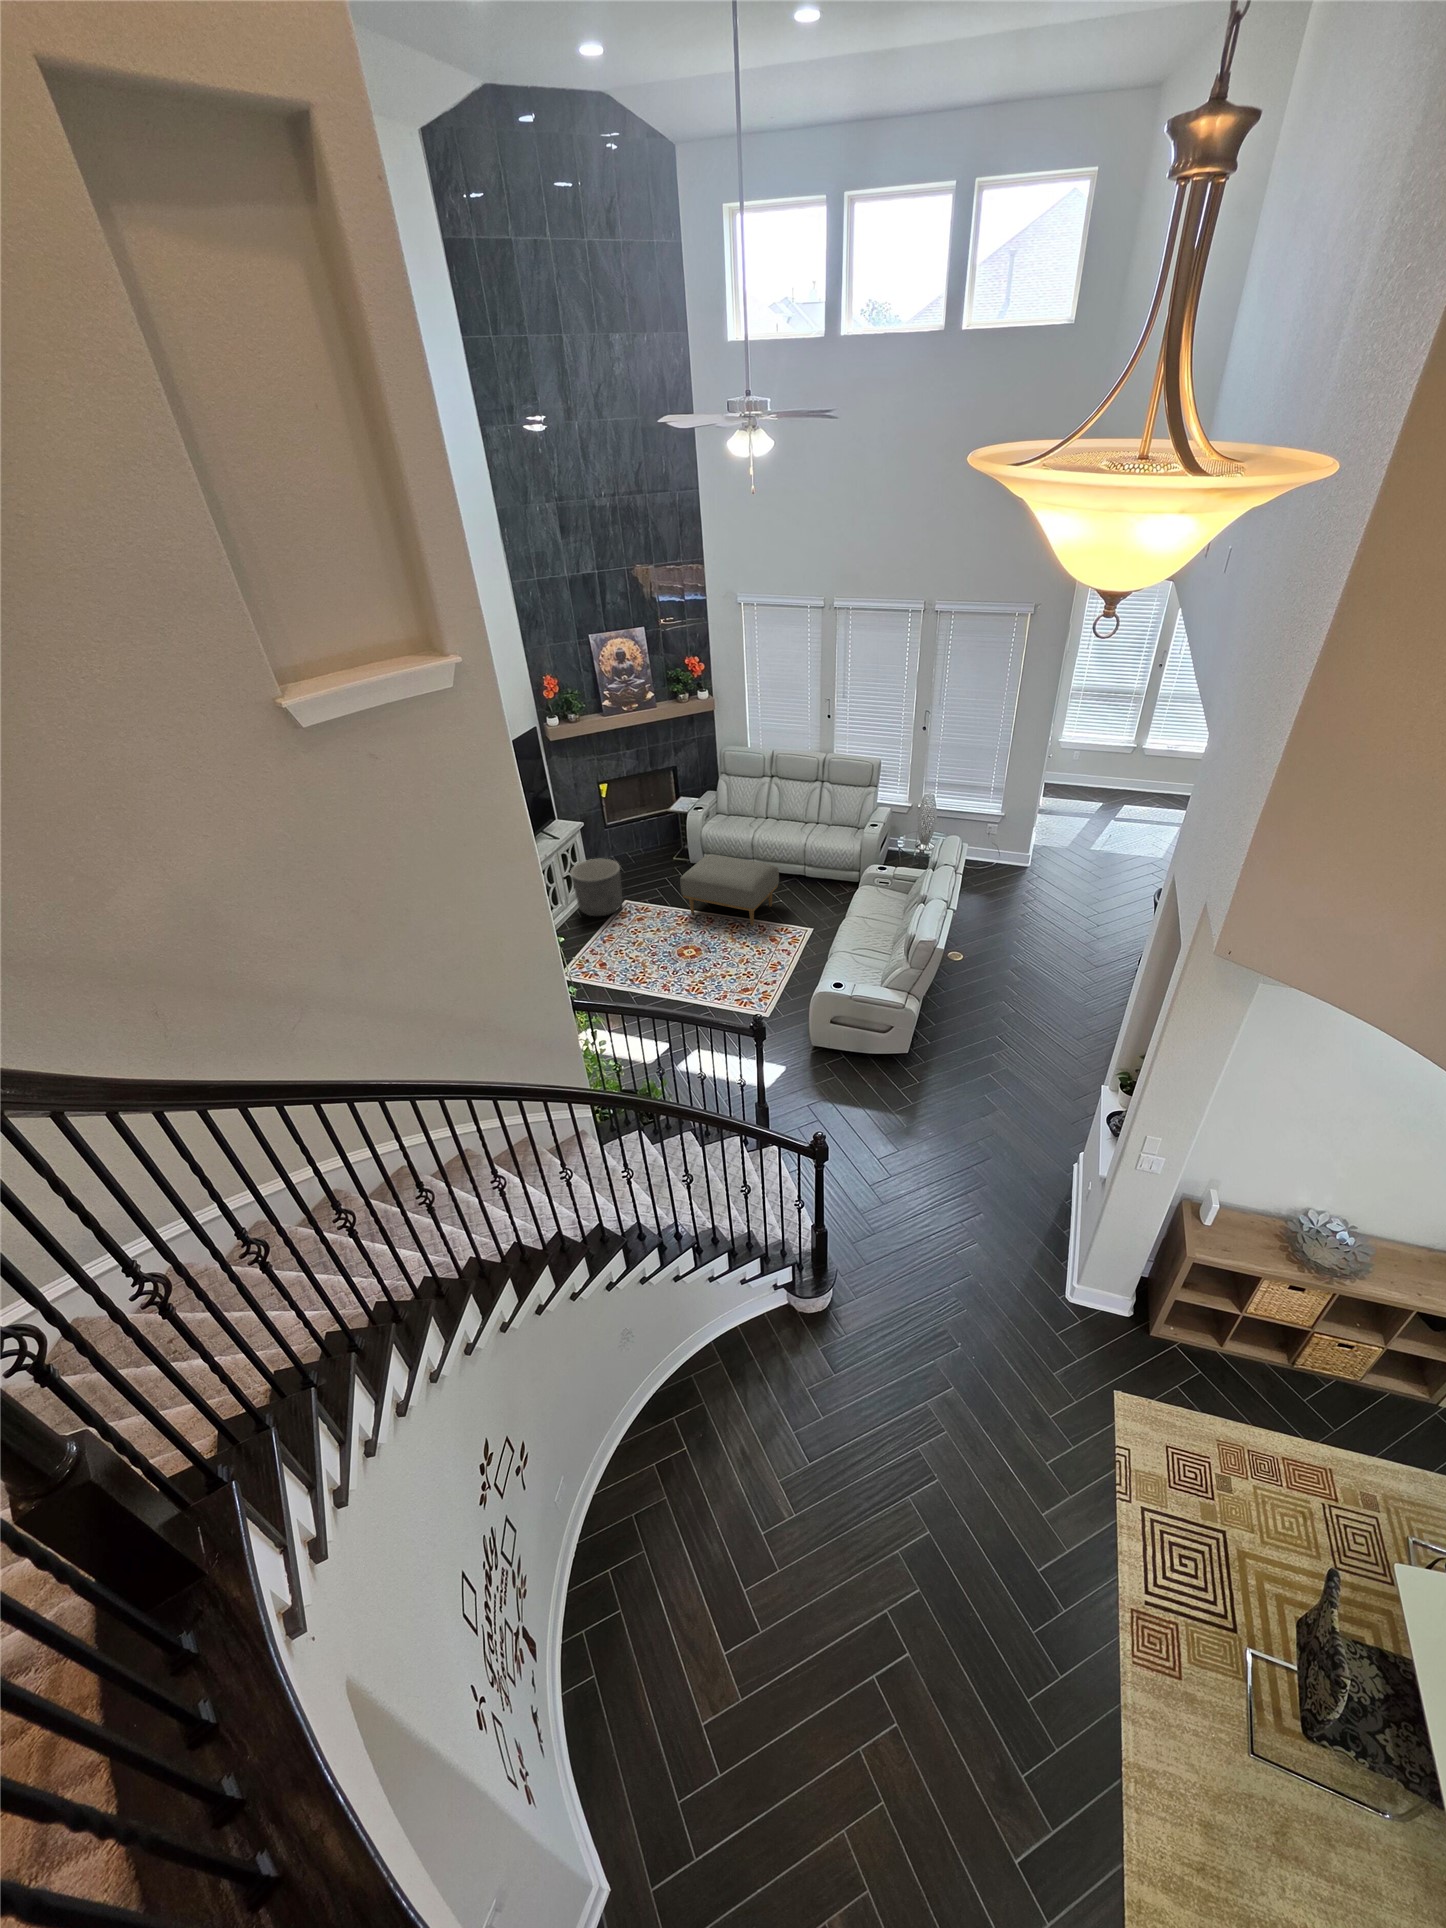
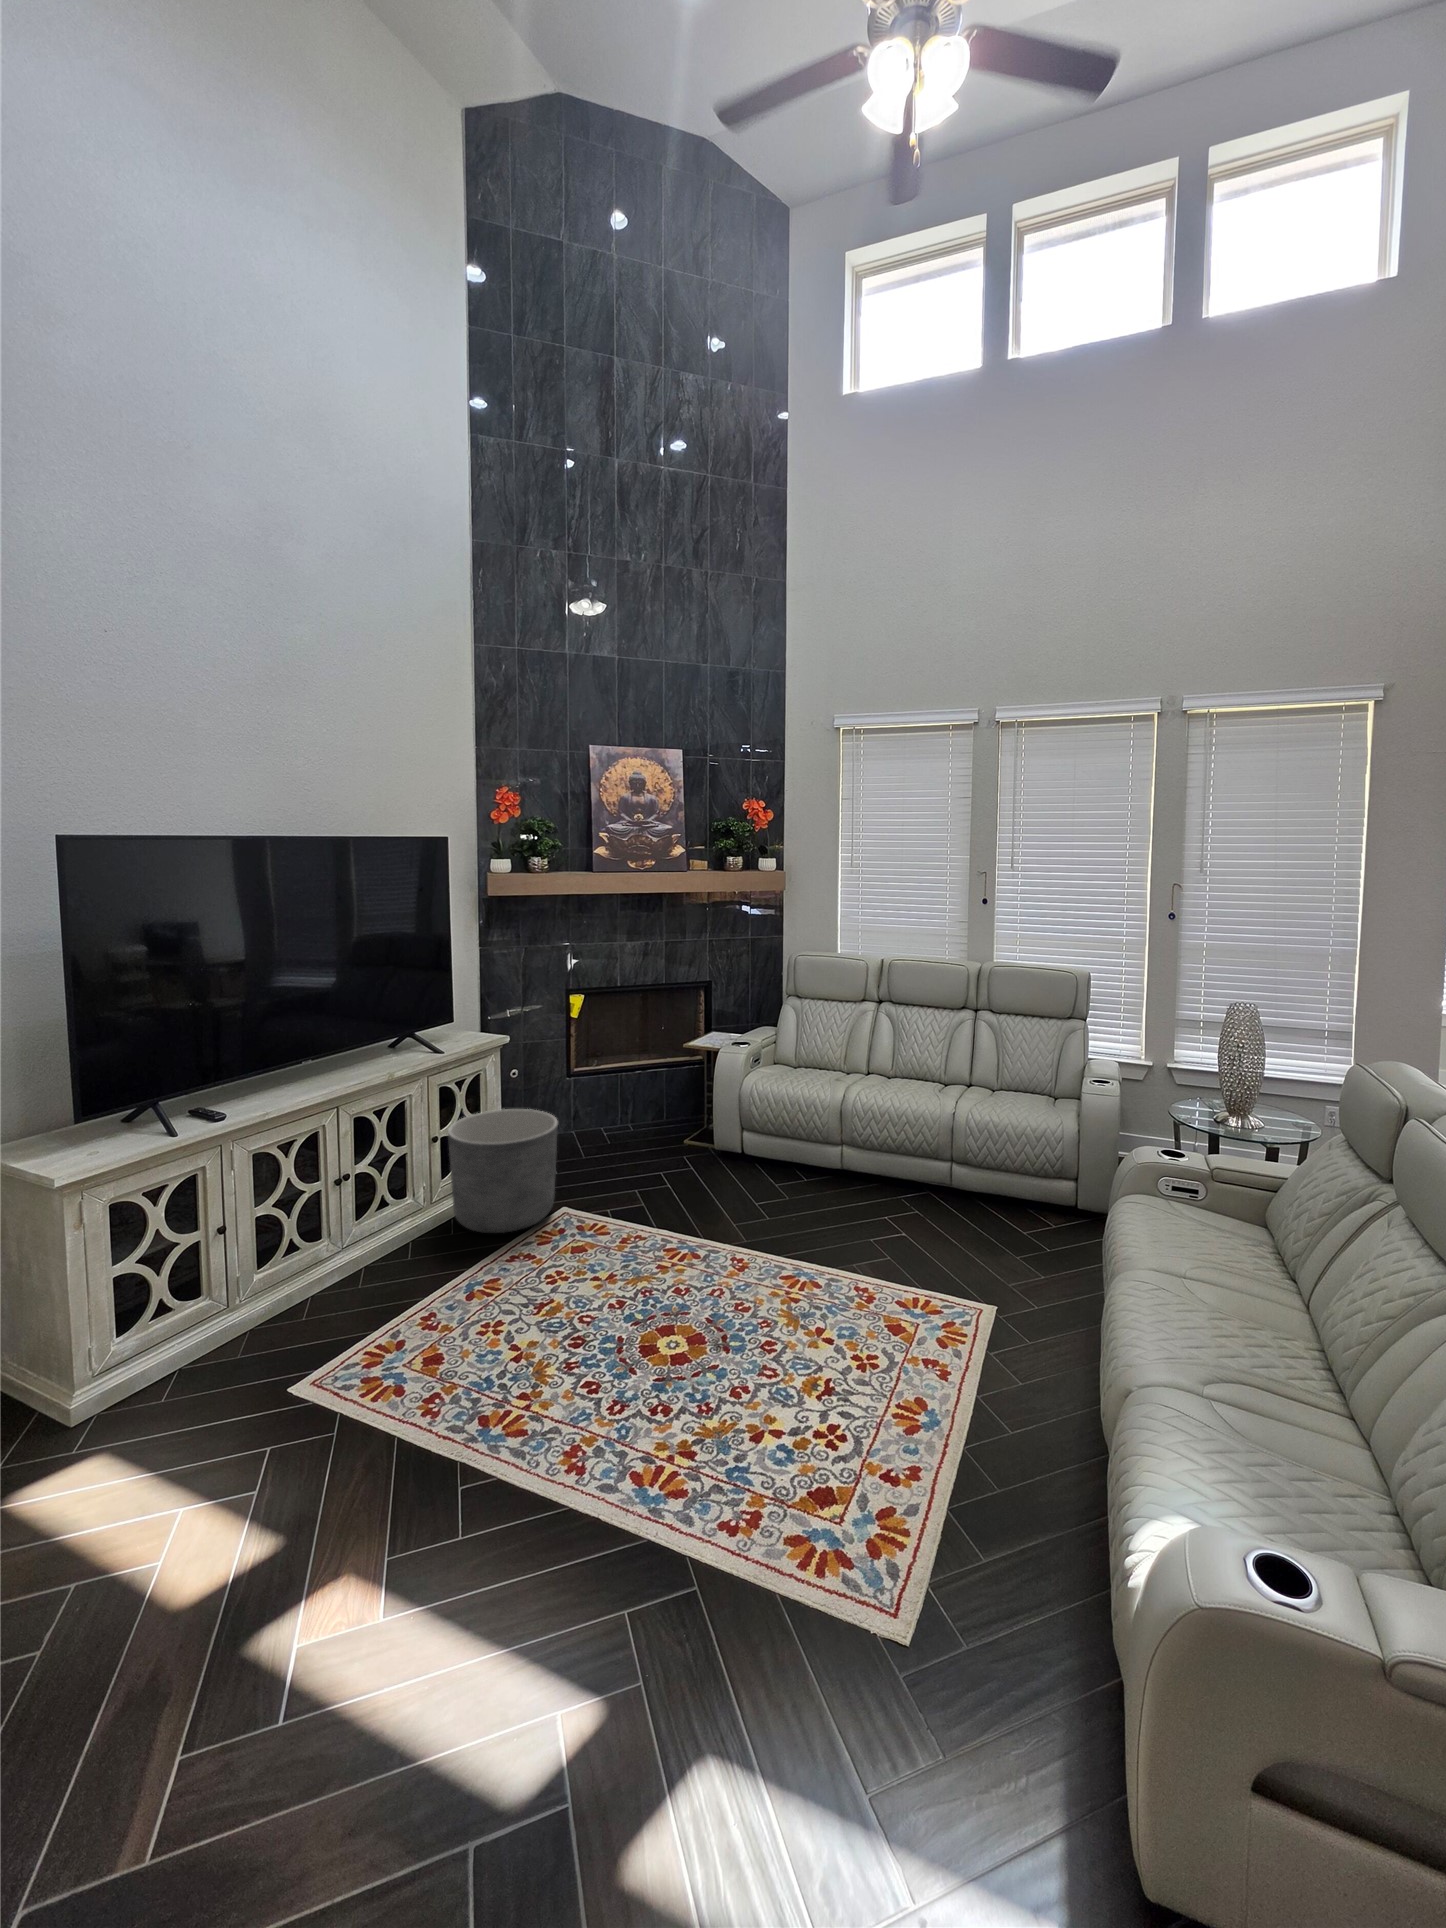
ottoman: present [680,854,779,926] -> none [679,1116,903,1285]

